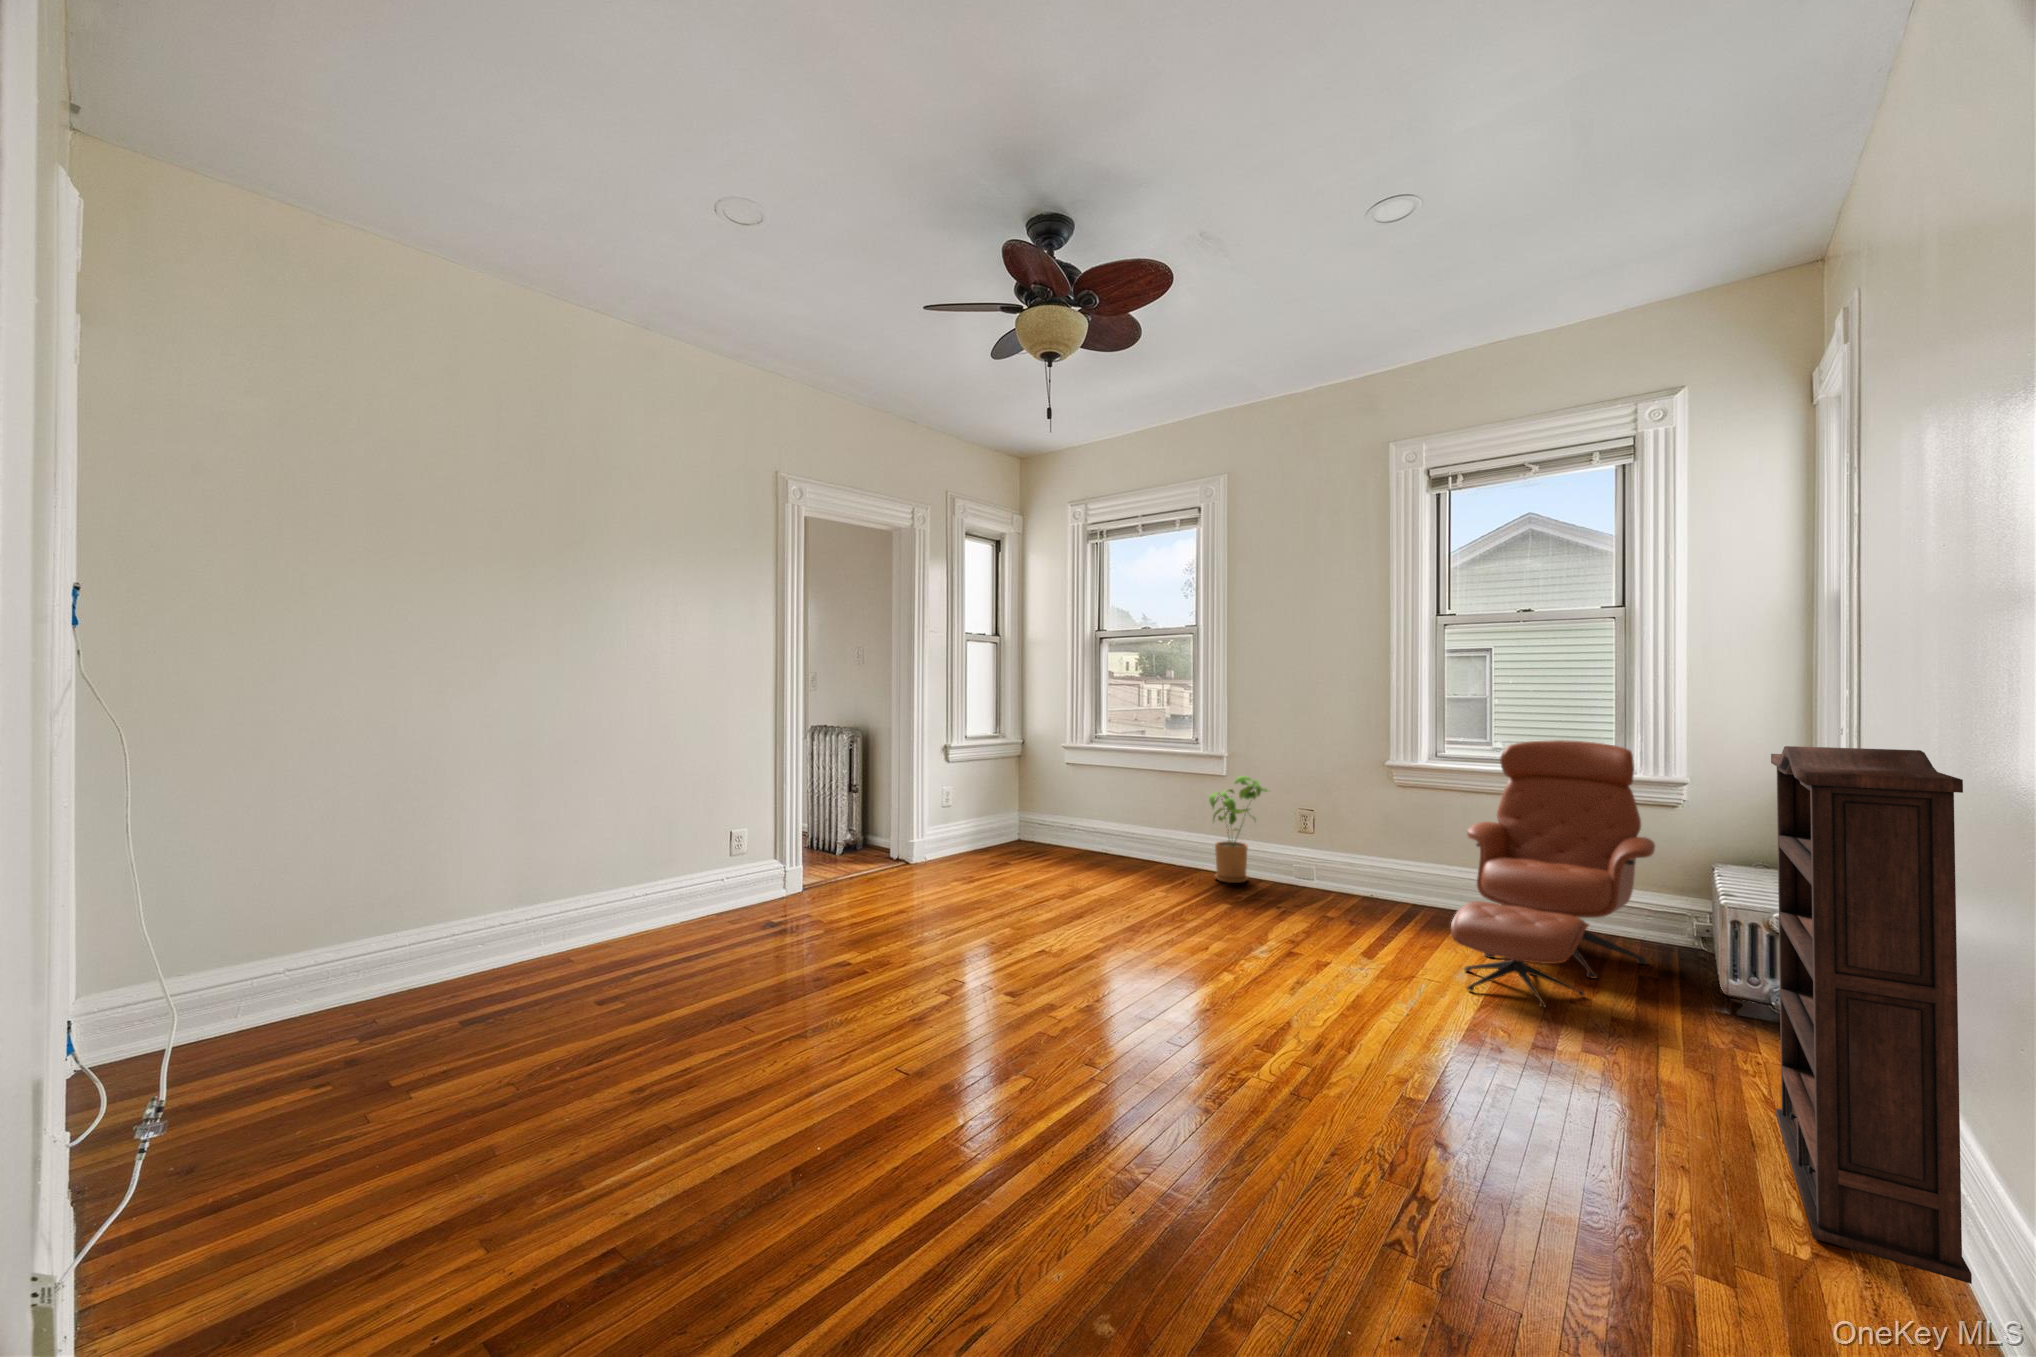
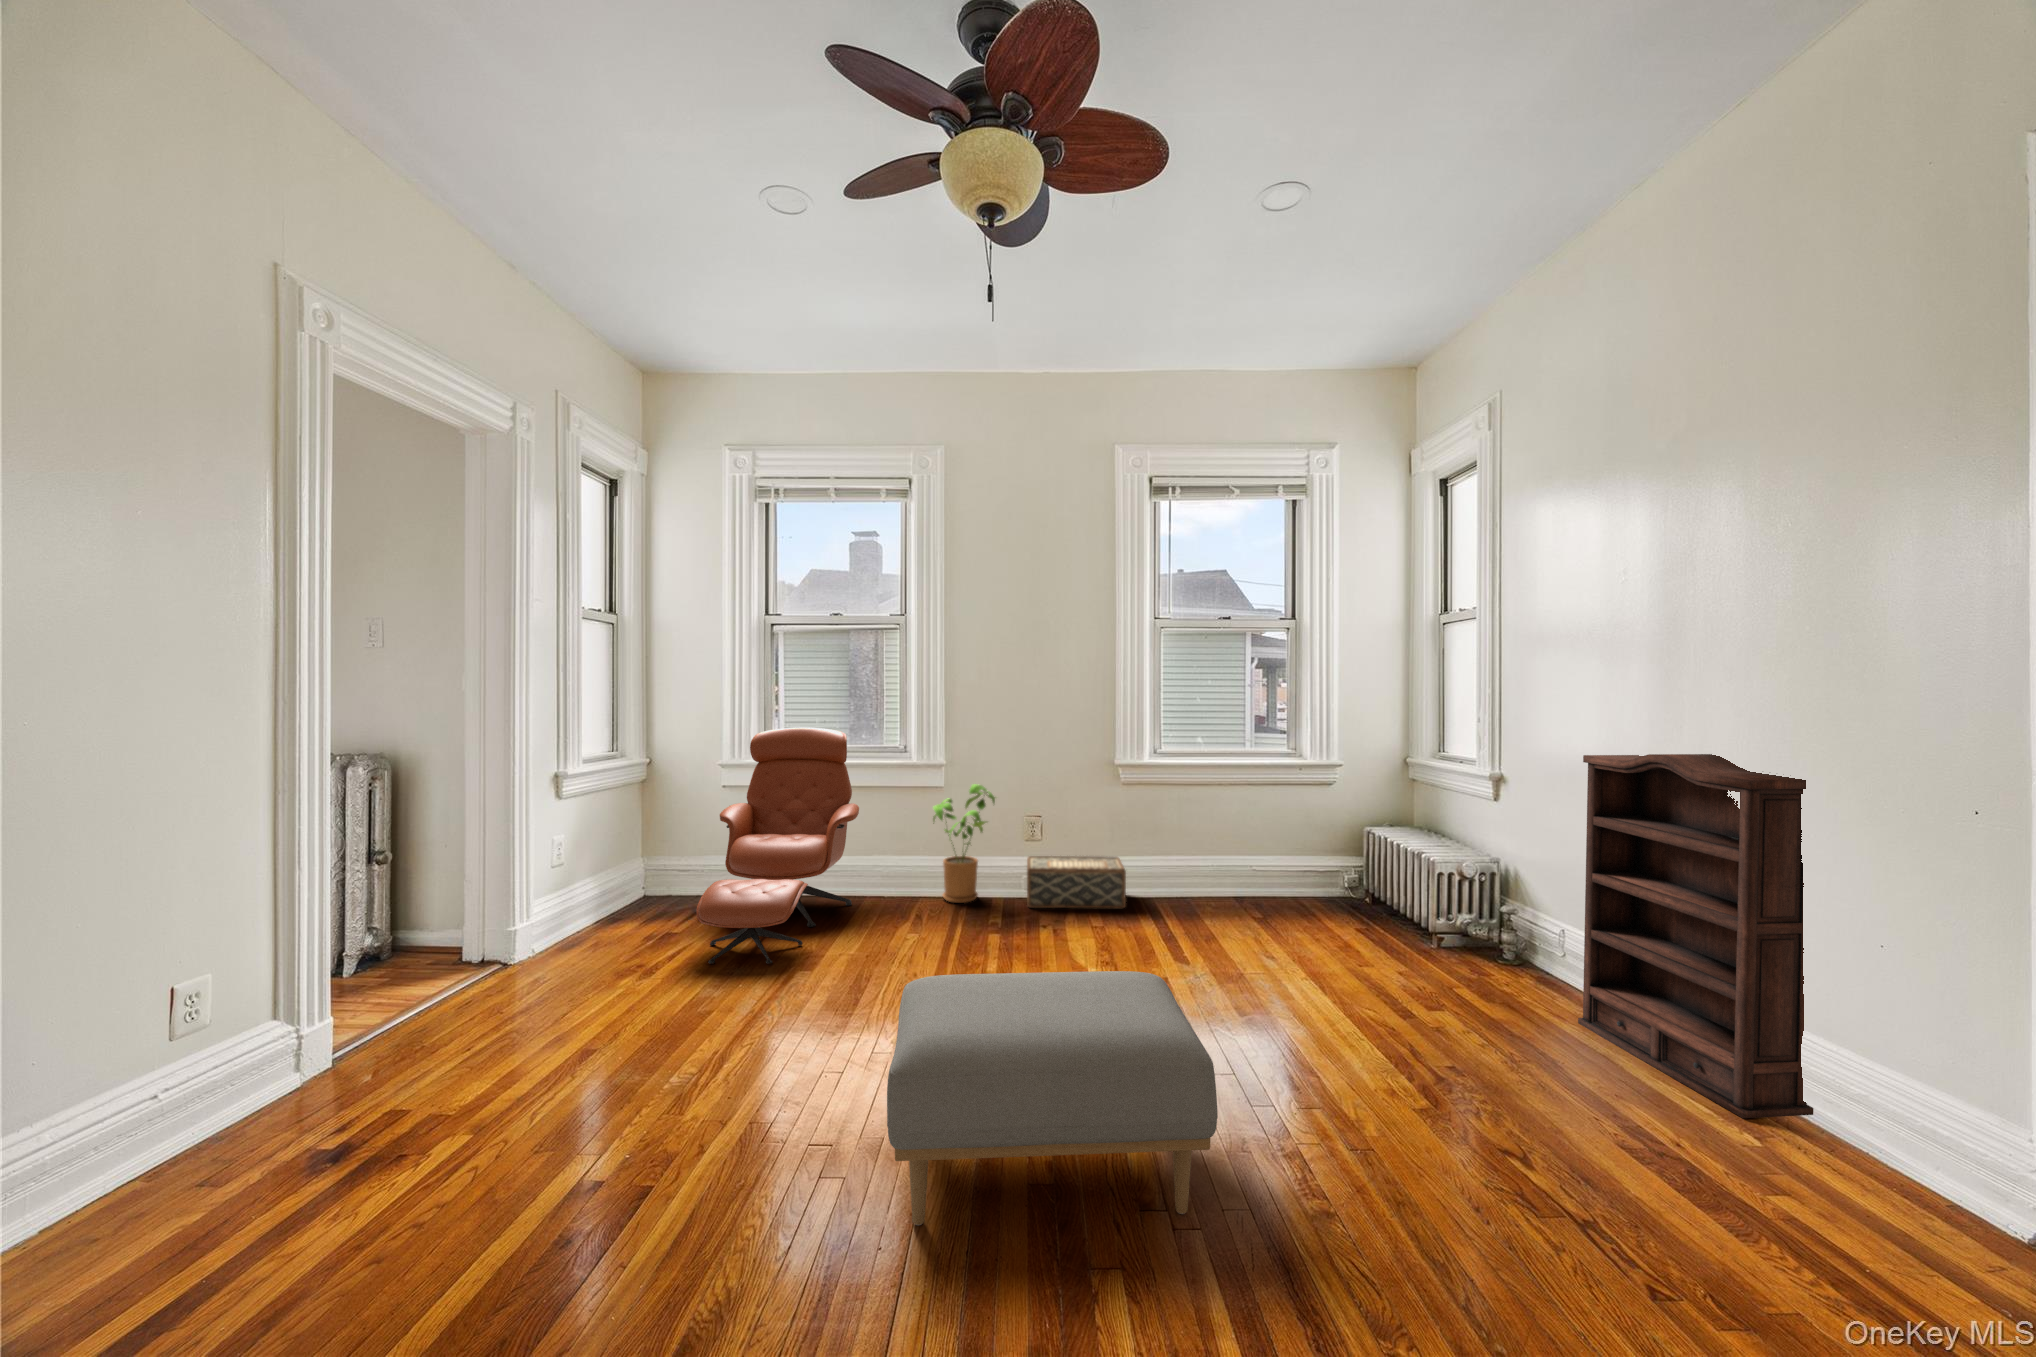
lounge chair: present [1451,740,1655,1007] -> present [696,727,859,964]
woven basket: none [1279,851,1394,911] -> present [1027,856,1126,908]
ottoman: none [886,874,1146,1061] -> present [887,971,1218,1225]

